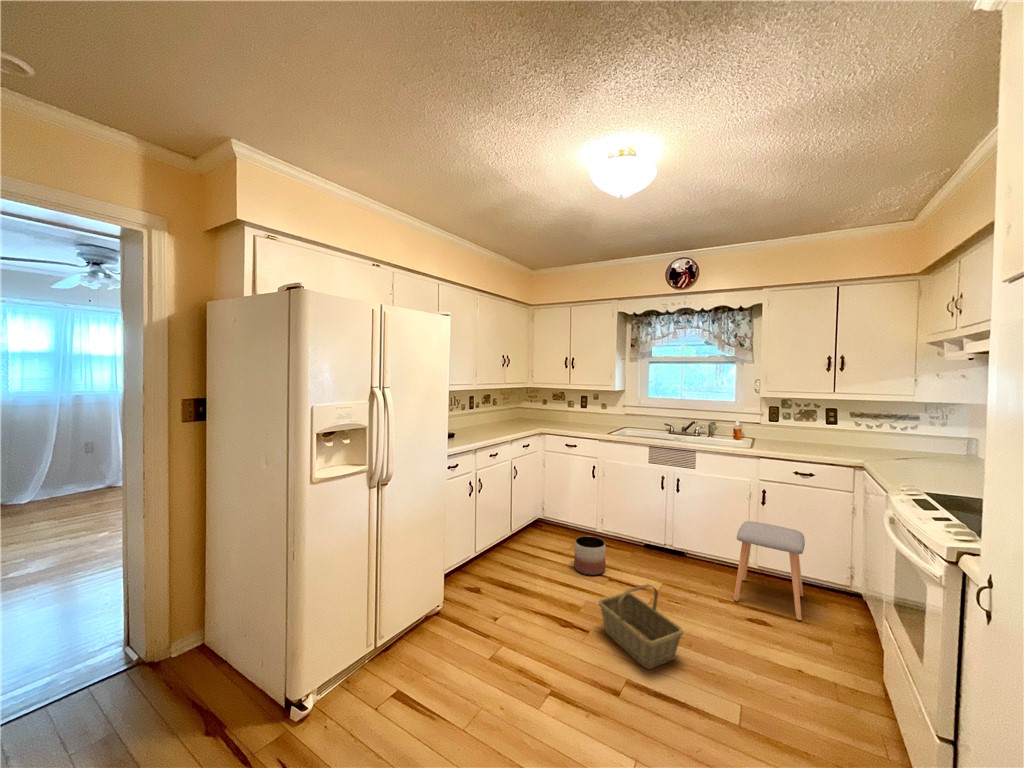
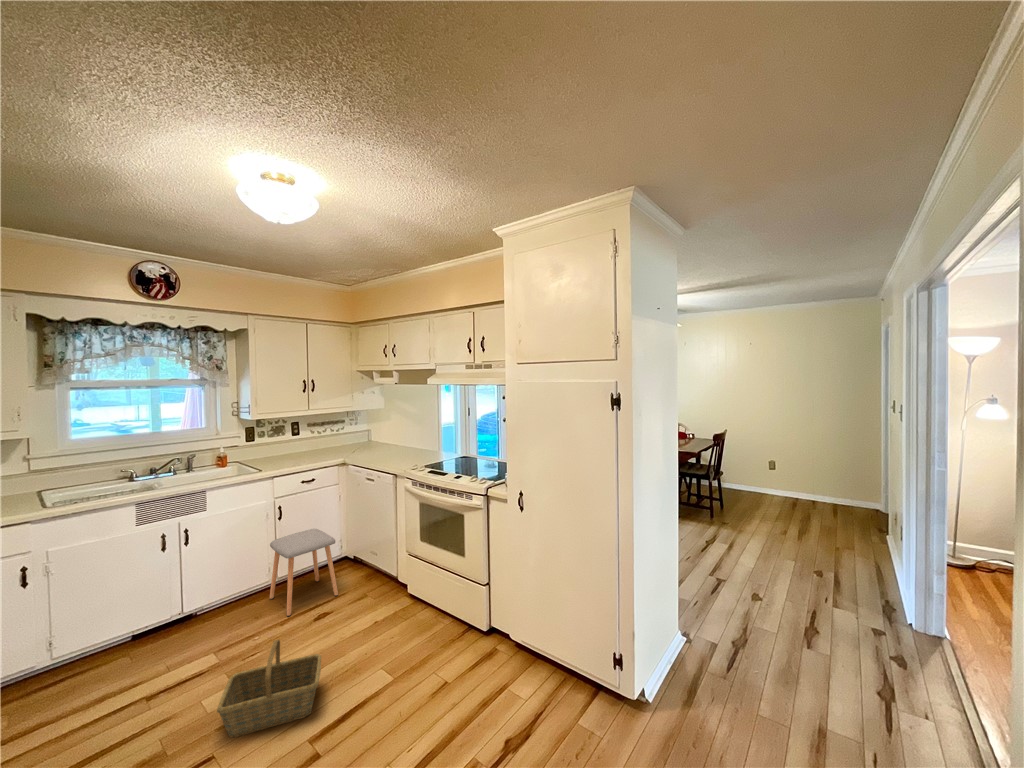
planter: present [574,536,605,575] -> none [58,661,127,738]

